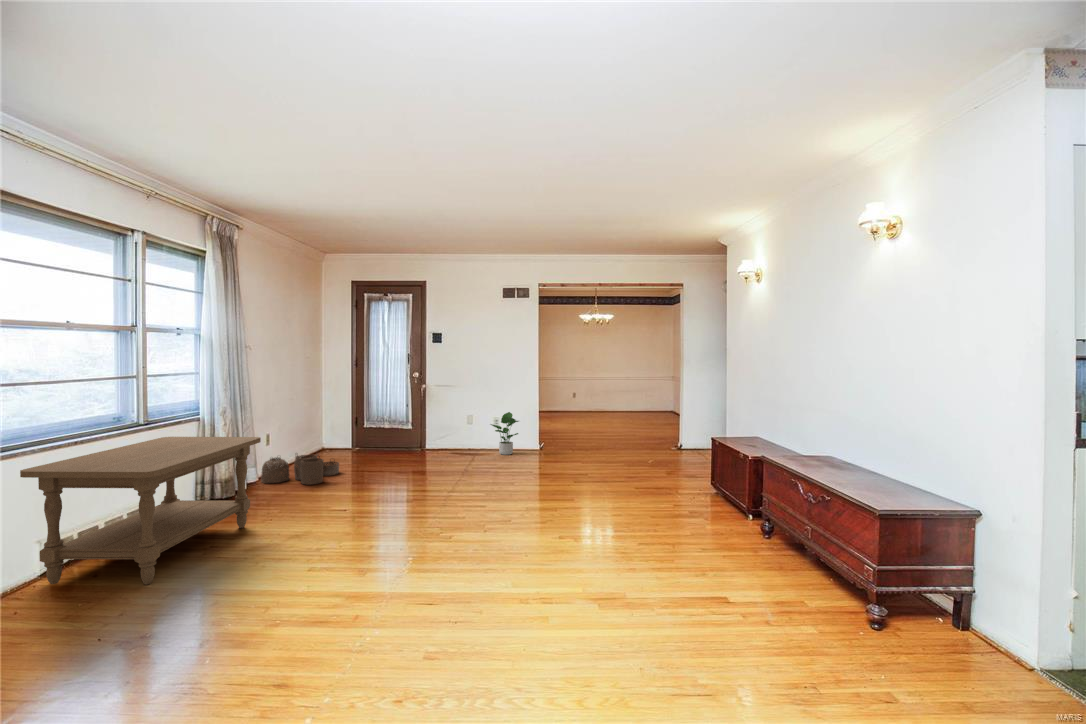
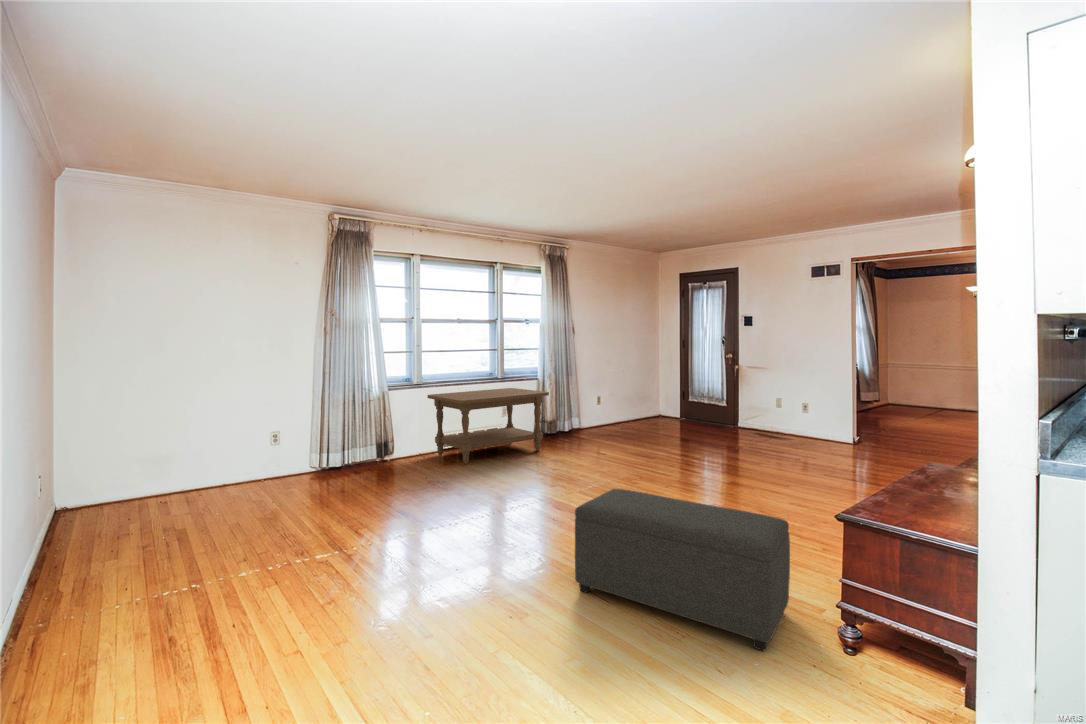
potted plant: present [491,412,518,455] -> none [793,397,832,442]
woven basket: present [261,454,339,485] -> none [586,412,641,436]
ottoman: none [594,535,826,694] -> present [575,489,790,651]

